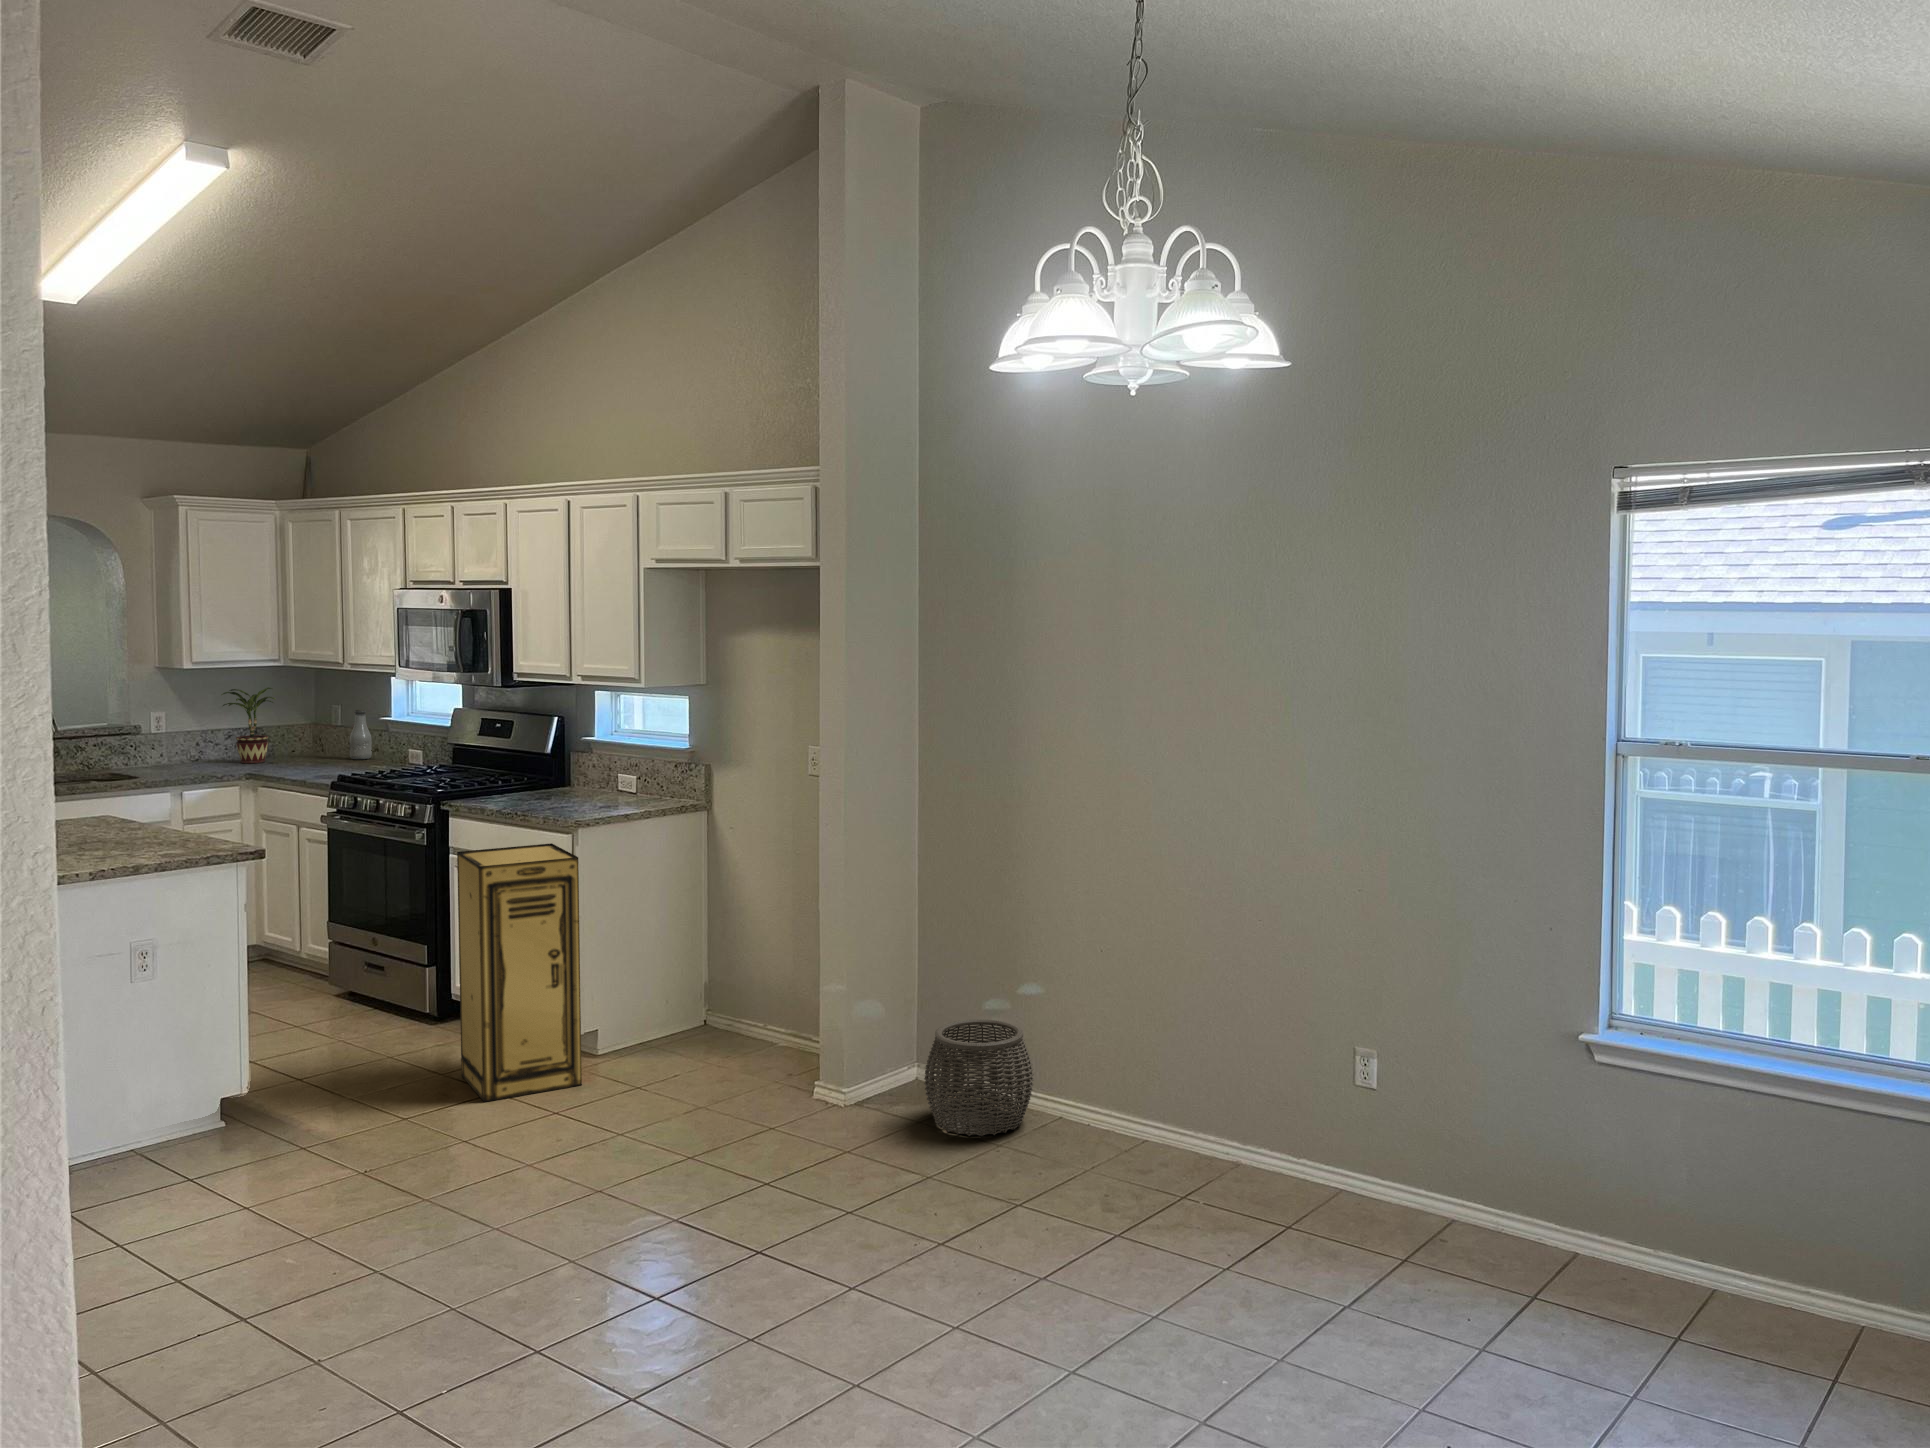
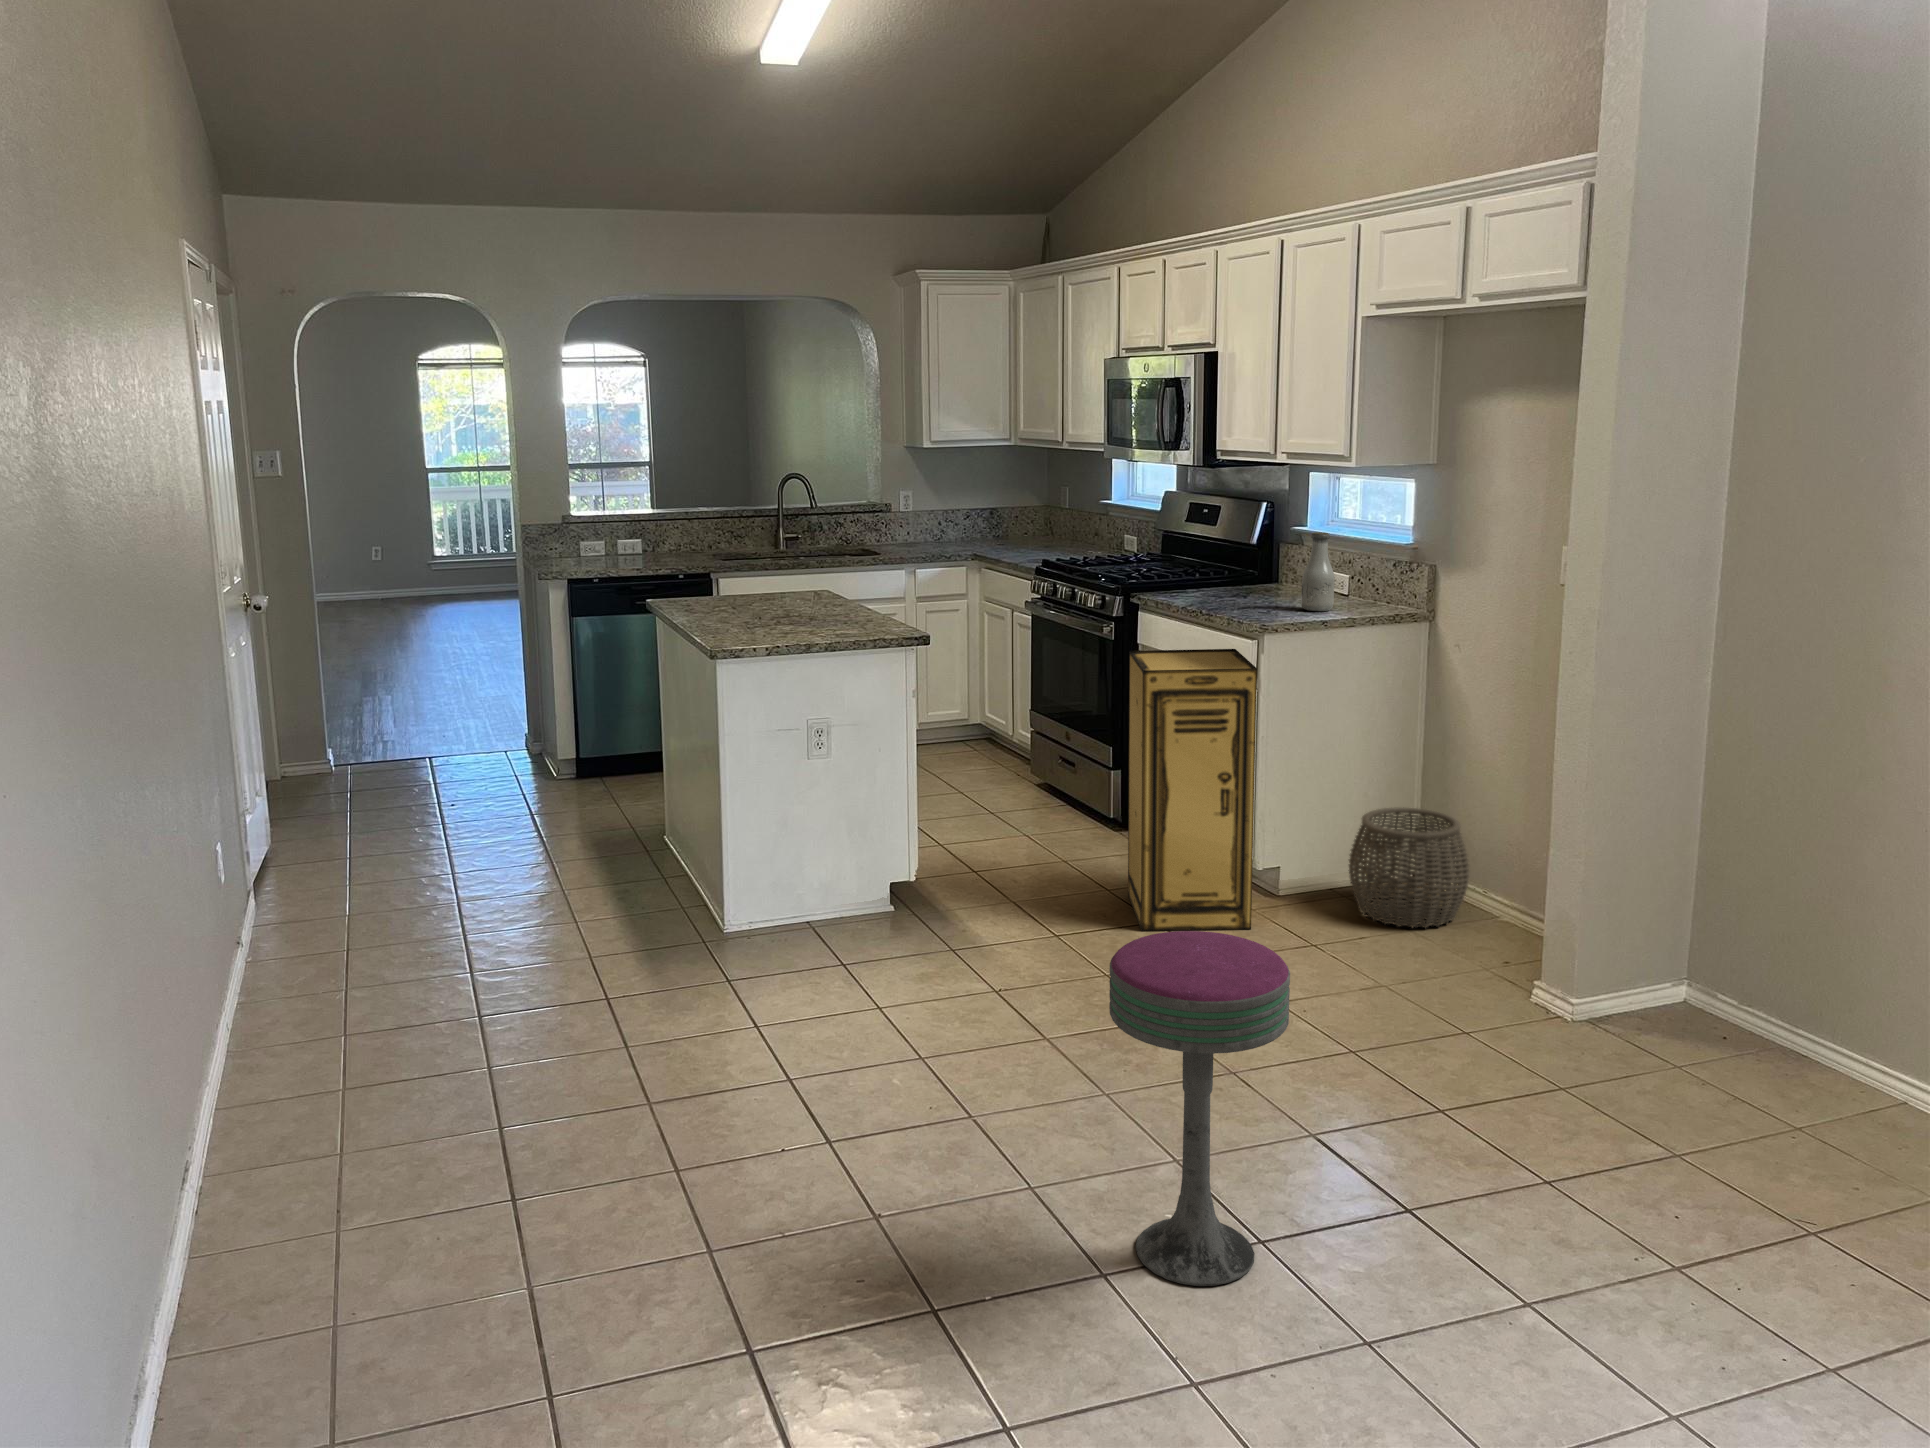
potted plant: present [221,687,276,763] -> none [957,468,1007,544]
bottle: present [350,709,372,759] -> present [1301,532,1335,611]
woven basket: present [924,1019,1034,1136] -> present [1349,807,1470,928]
bar stool: none [530,1053,672,1335] -> present [1109,931,1290,1286]

